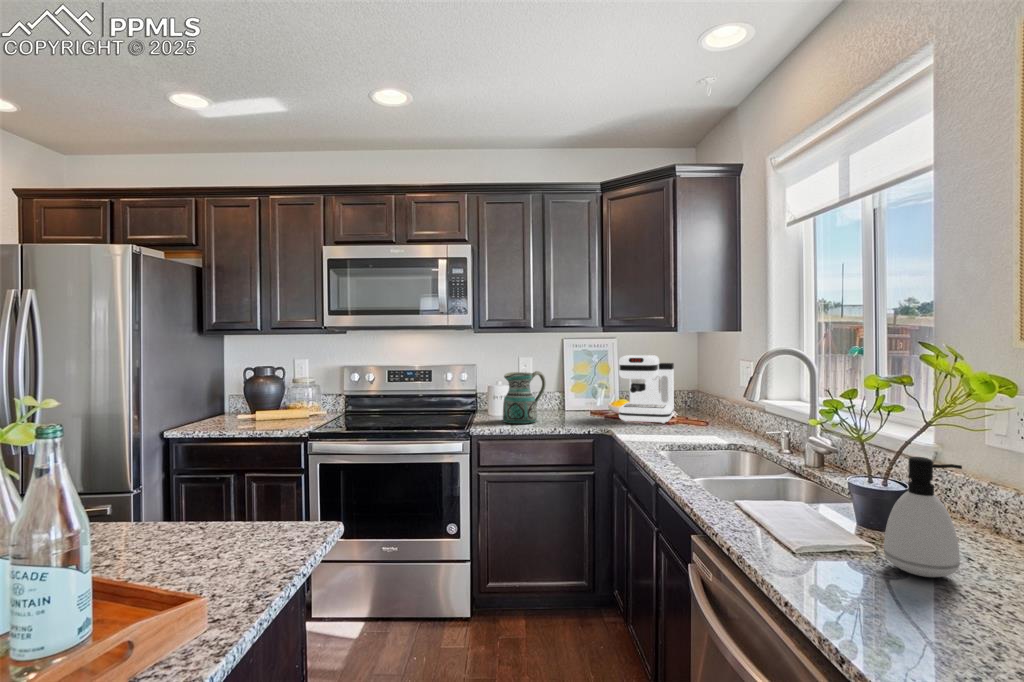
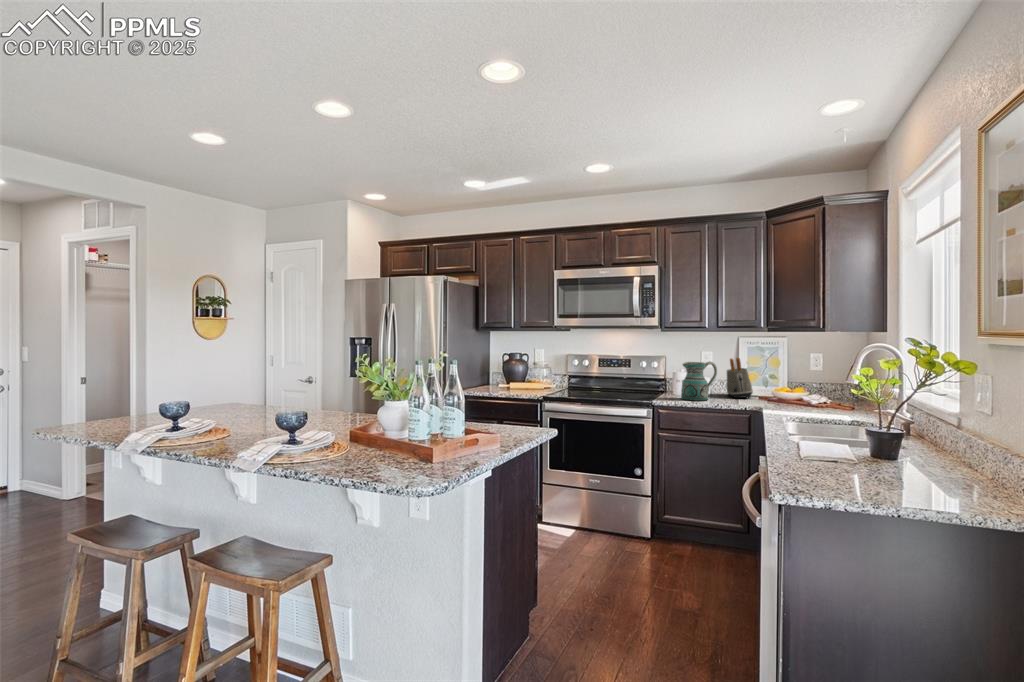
coffee maker: present [619,355,674,423] -> none [779,351,833,407]
toaster: none [550,364,584,415] -> present [727,358,753,398]
soap dispenser: present [884,457,962,577] -> none [868,406,916,478]

